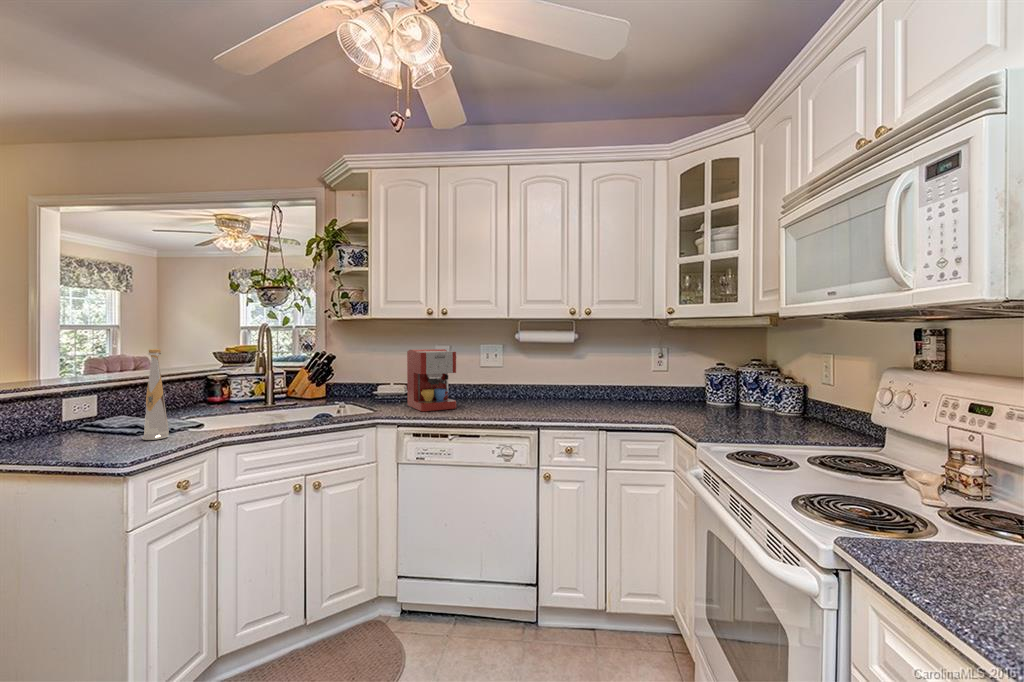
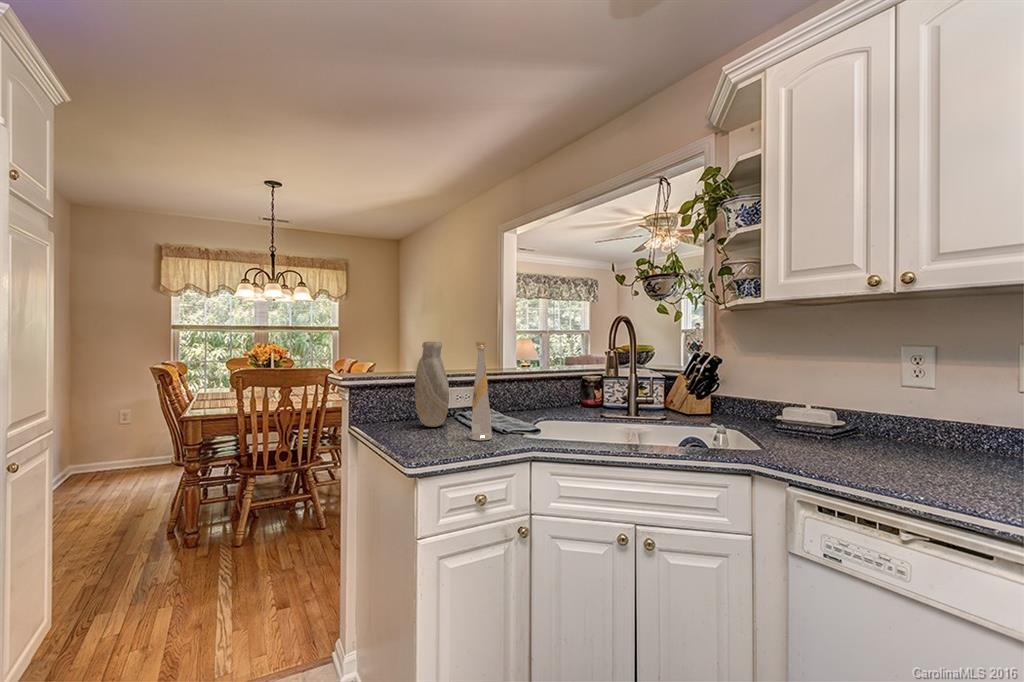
vase: none [39,349,88,440] -> present [415,342,449,427]
coffee maker: present [407,349,456,411] -> none [828,349,940,473]

